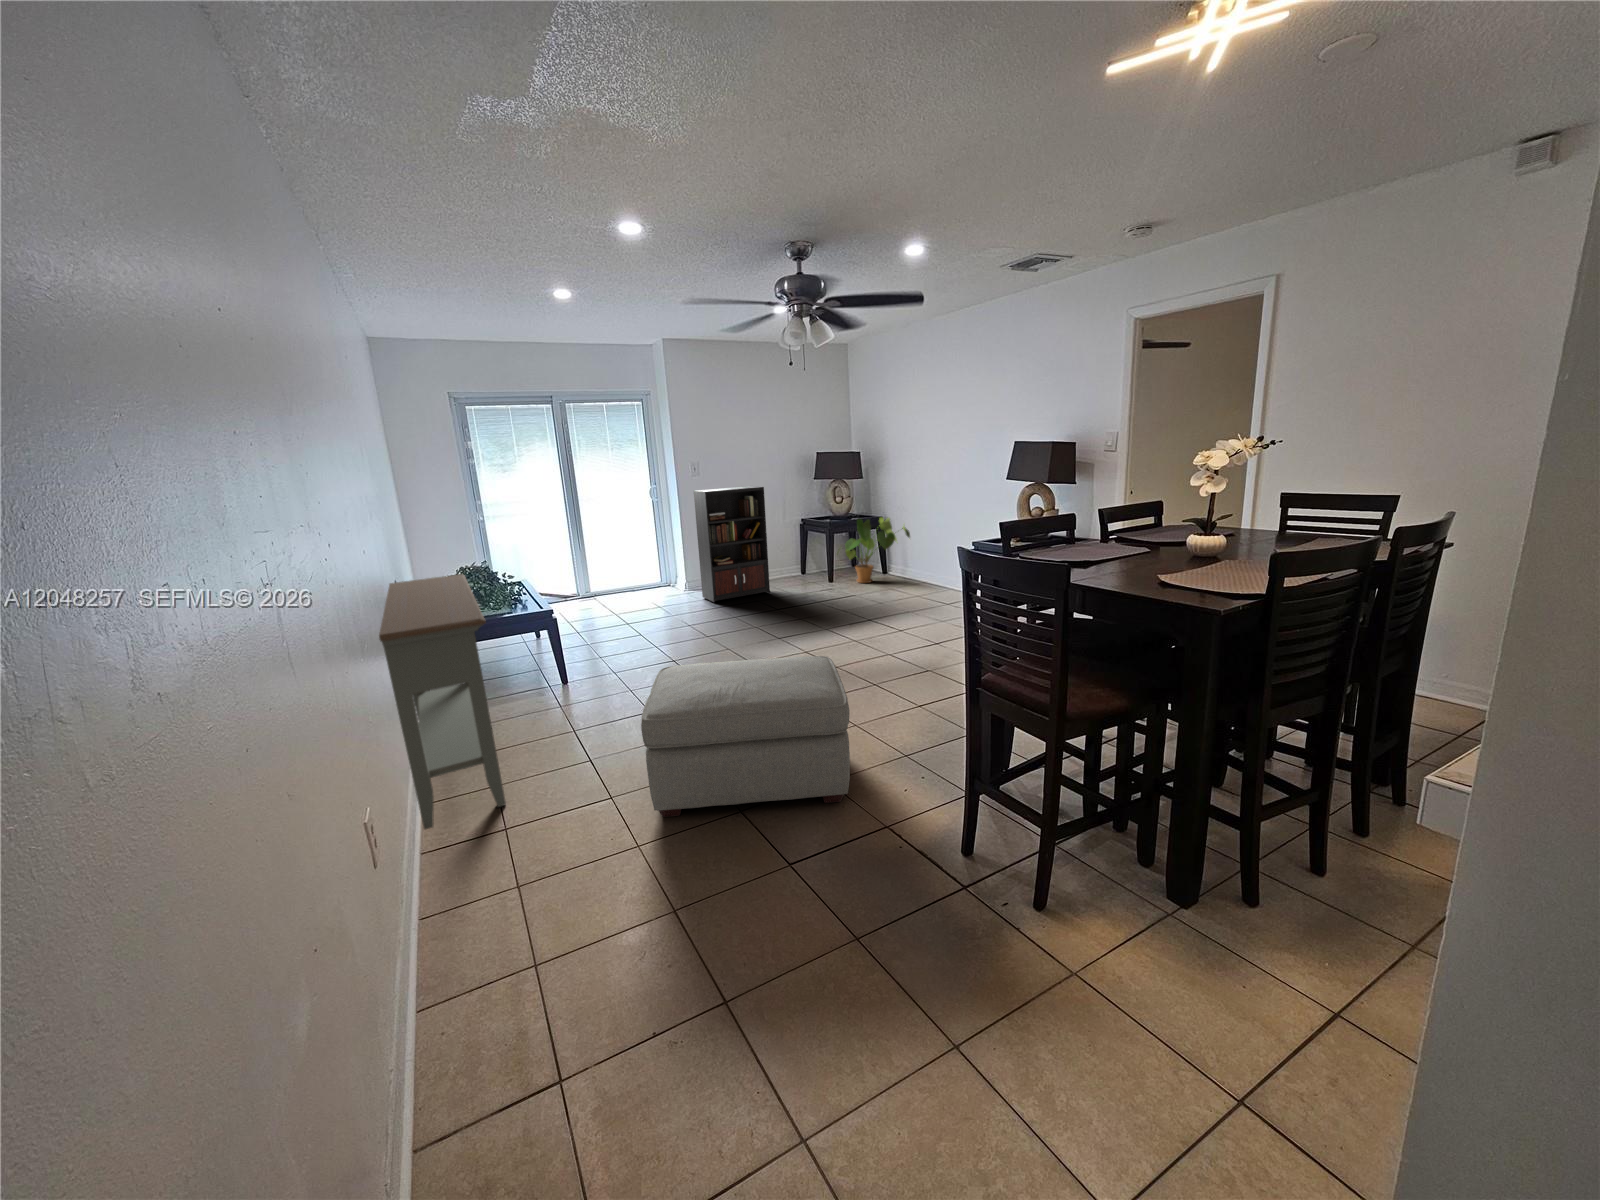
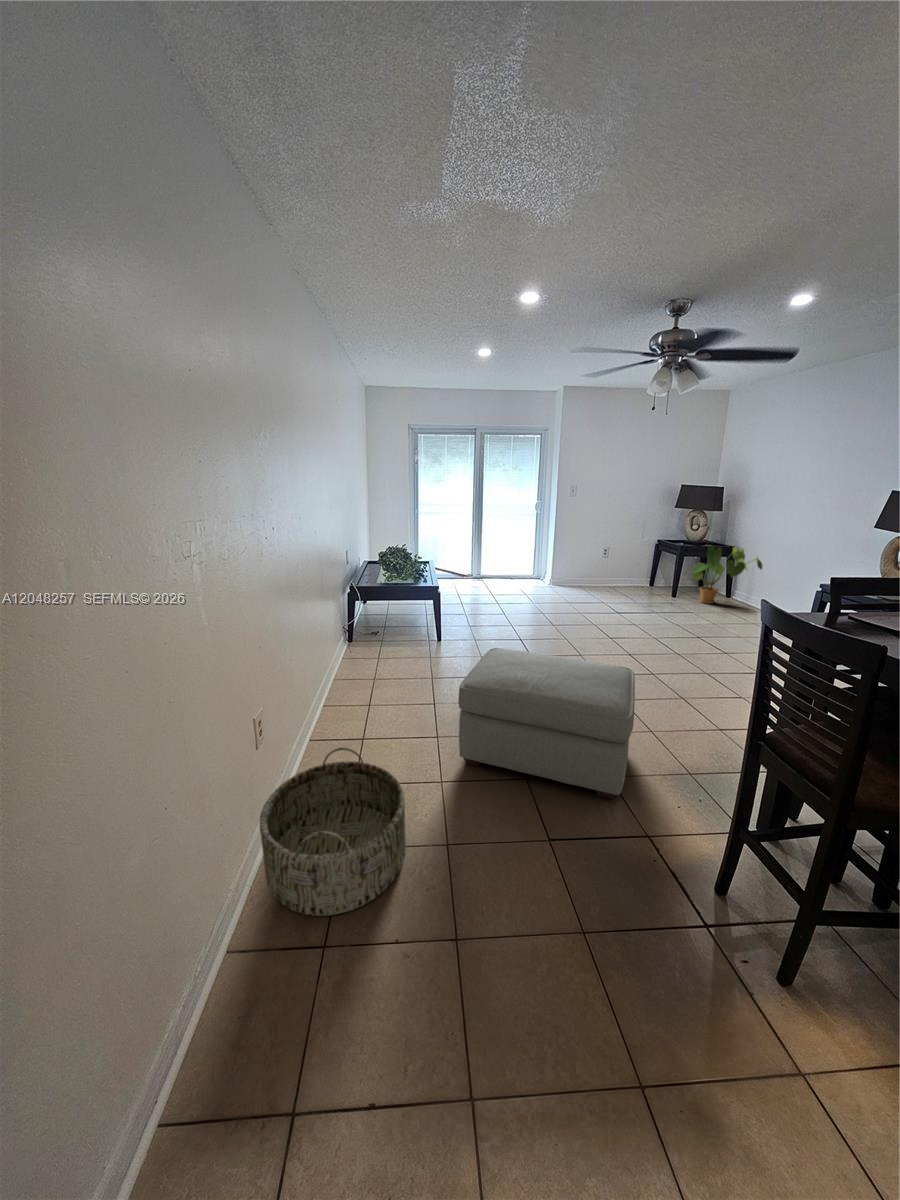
bookcase: present [694,486,770,602] -> none [559,508,625,598]
console table: present [379,574,506,829] -> none [309,554,383,721]
basket: none [403,835,628,1073] -> present [260,747,406,916]

